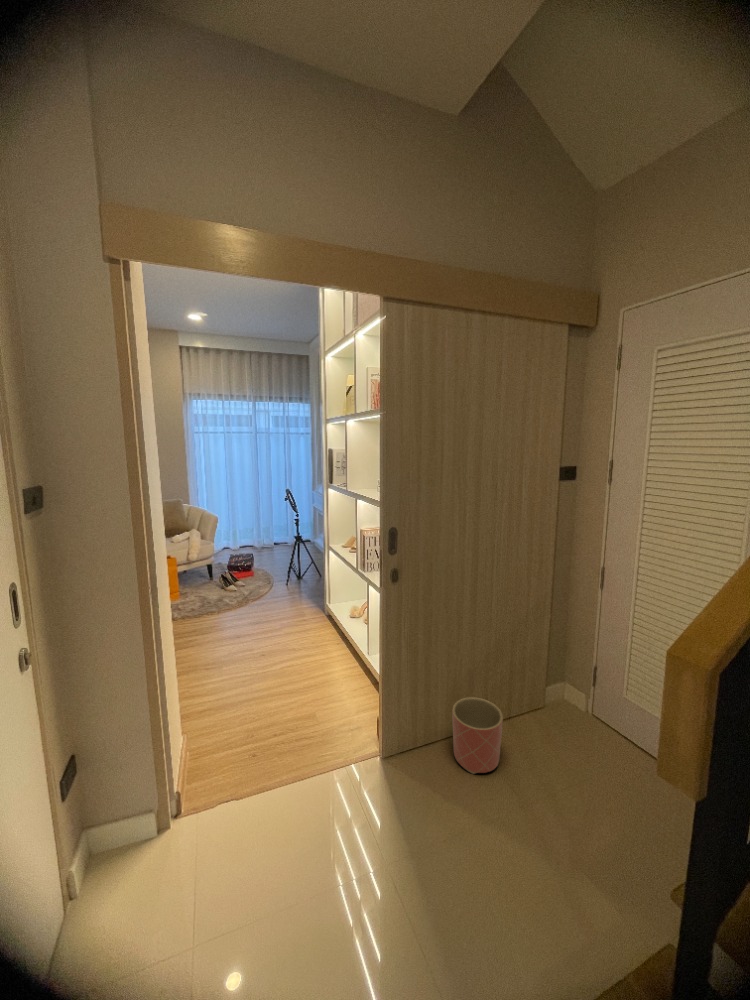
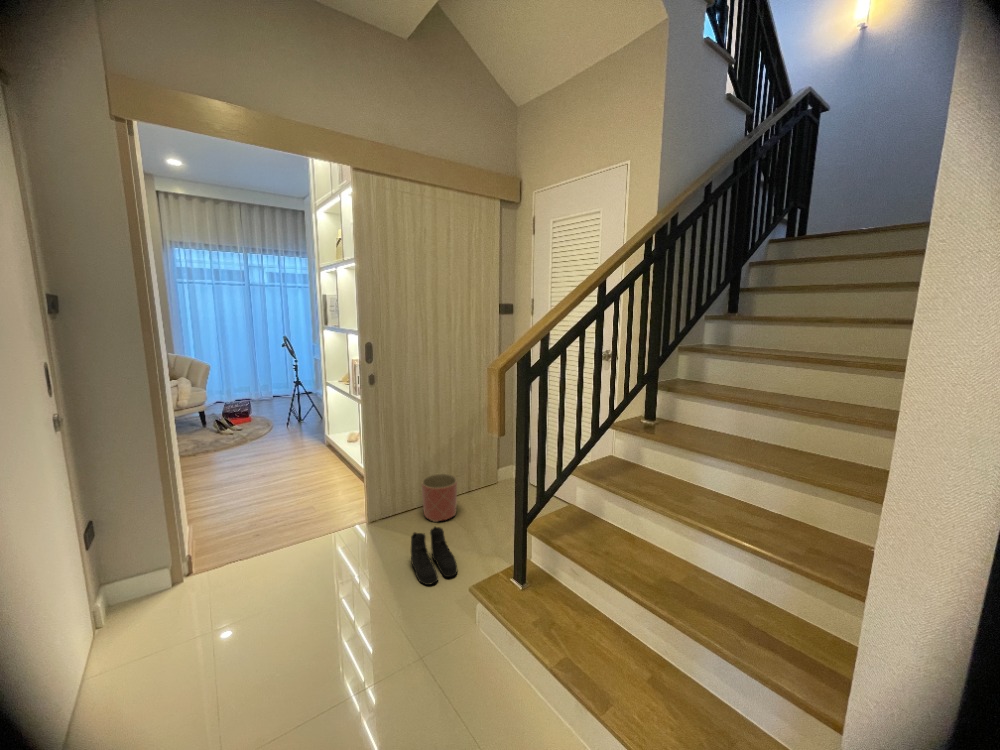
boots: none [451,806,527,925] -> present [411,527,457,585]

